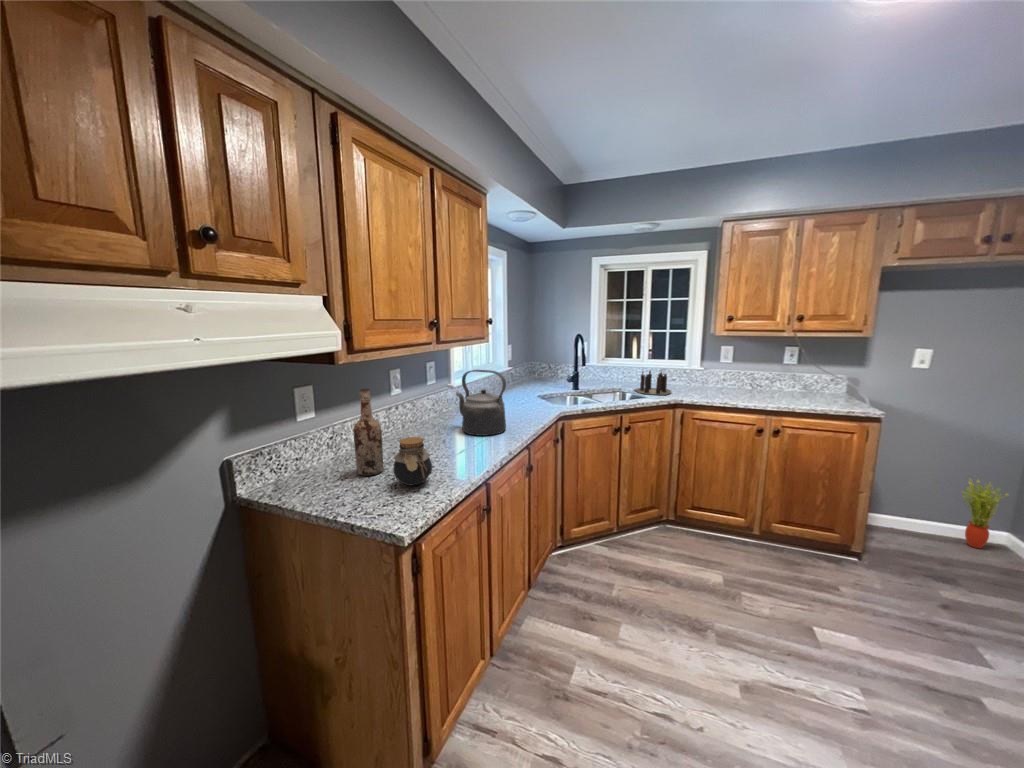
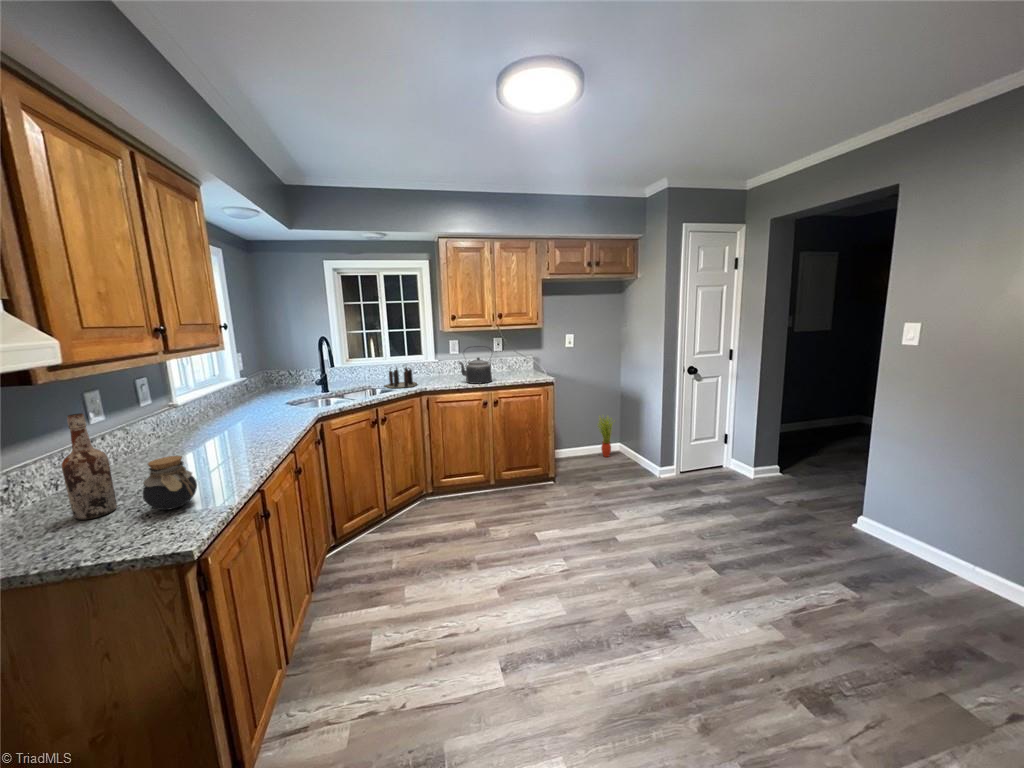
kettle: present [456,370,506,436] -> present [459,346,492,384]

